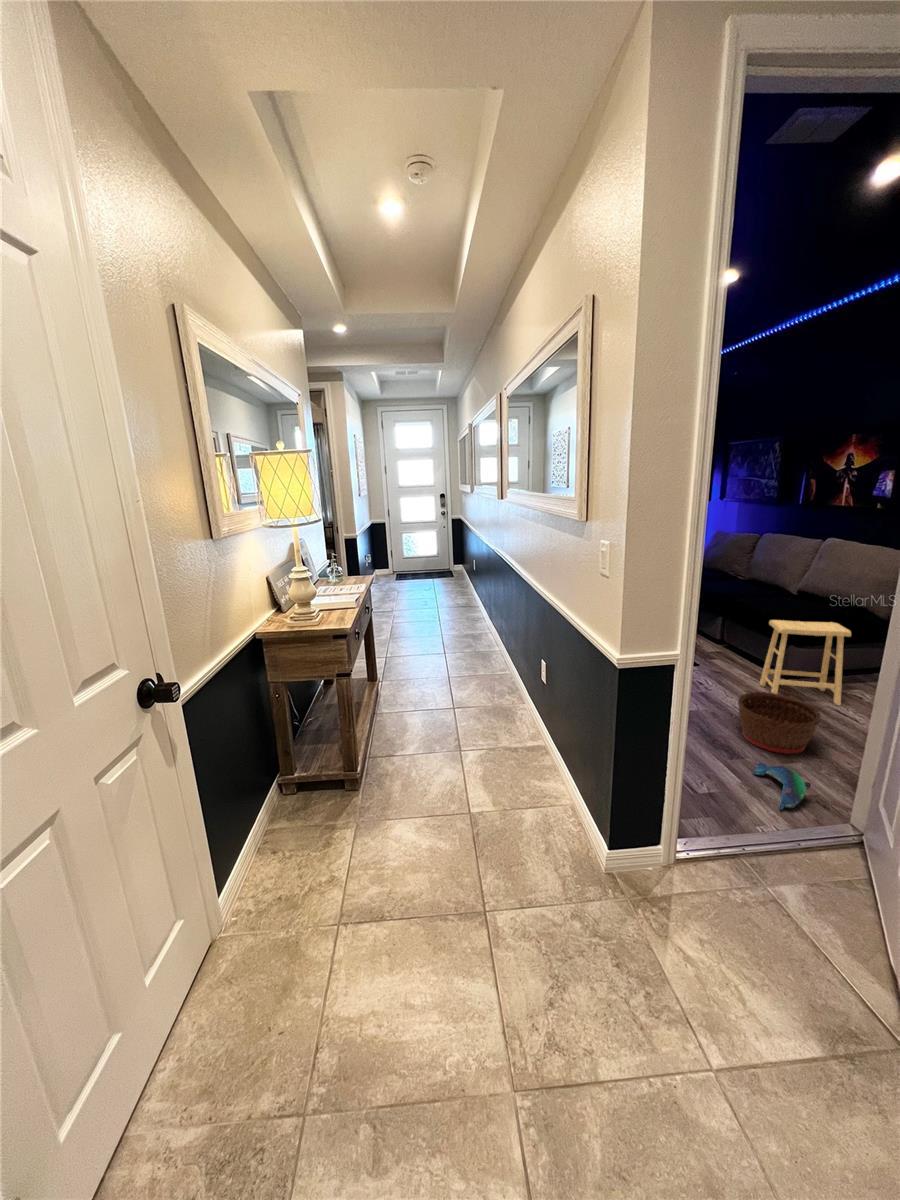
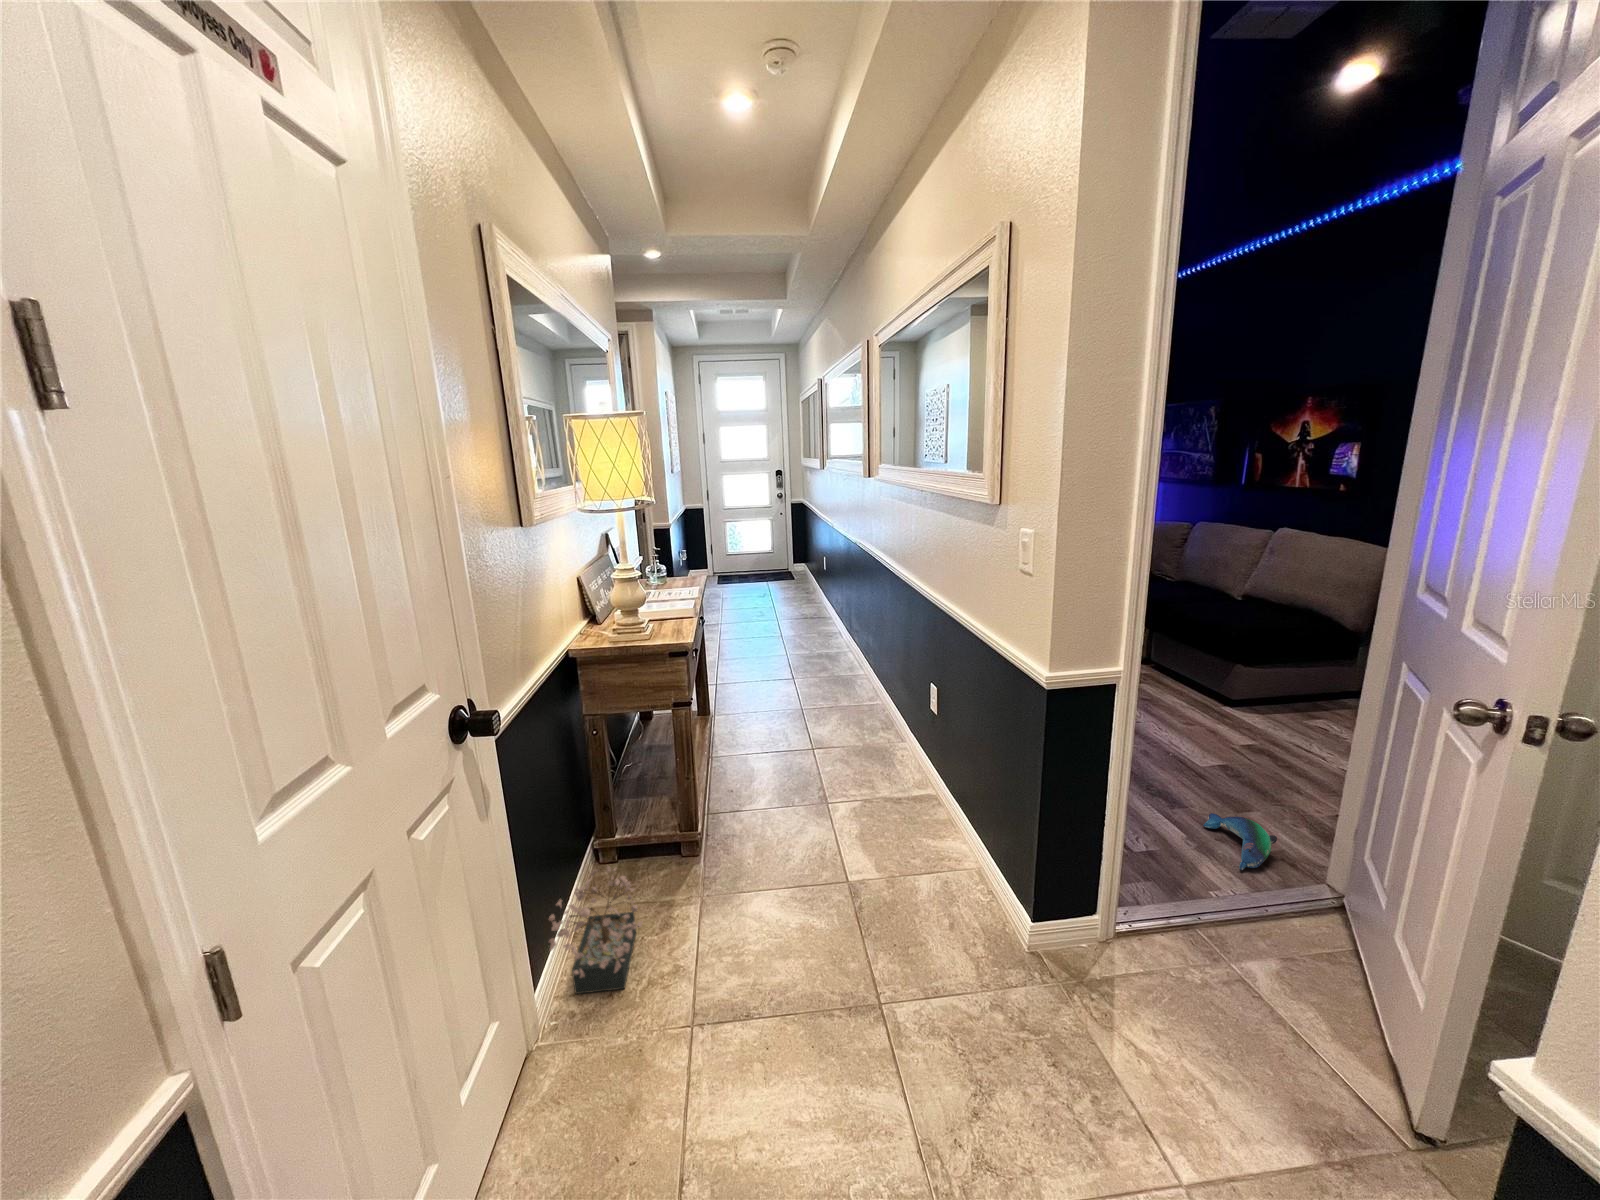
footstool: present [760,620,851,706] -> none [1203,633,1318,742]
basket: present [738,692,820,754] -> none [1180,724,1285,802]
decorative plant: none [230,798,306,896] -> present [549,866,642,994]

